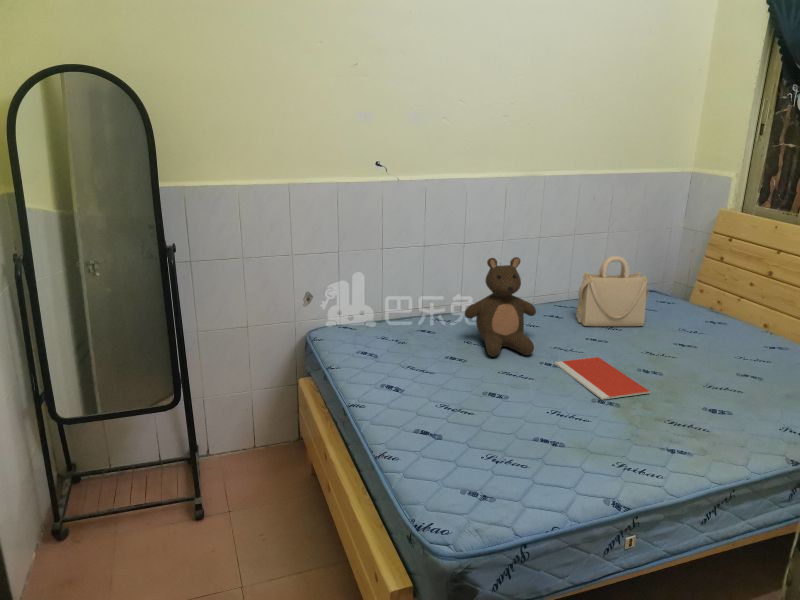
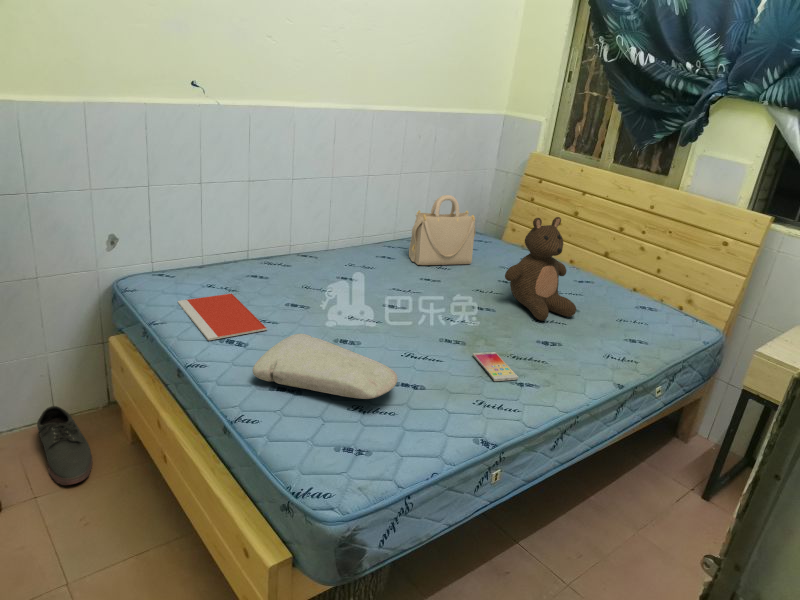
stuffed bear: present [465,257,536,356] -> present [505,217,576,320]
notebook: present [555,357,650,400] -> present [178,294,267,340]
pillow: none [400,385,533,448] -> present [253,334,398,399]
smartphone: none [623,416,669,446] -> present [473,352,518,381]
shoe: none [239,436,278,503] -> present [37,406,93,485]

